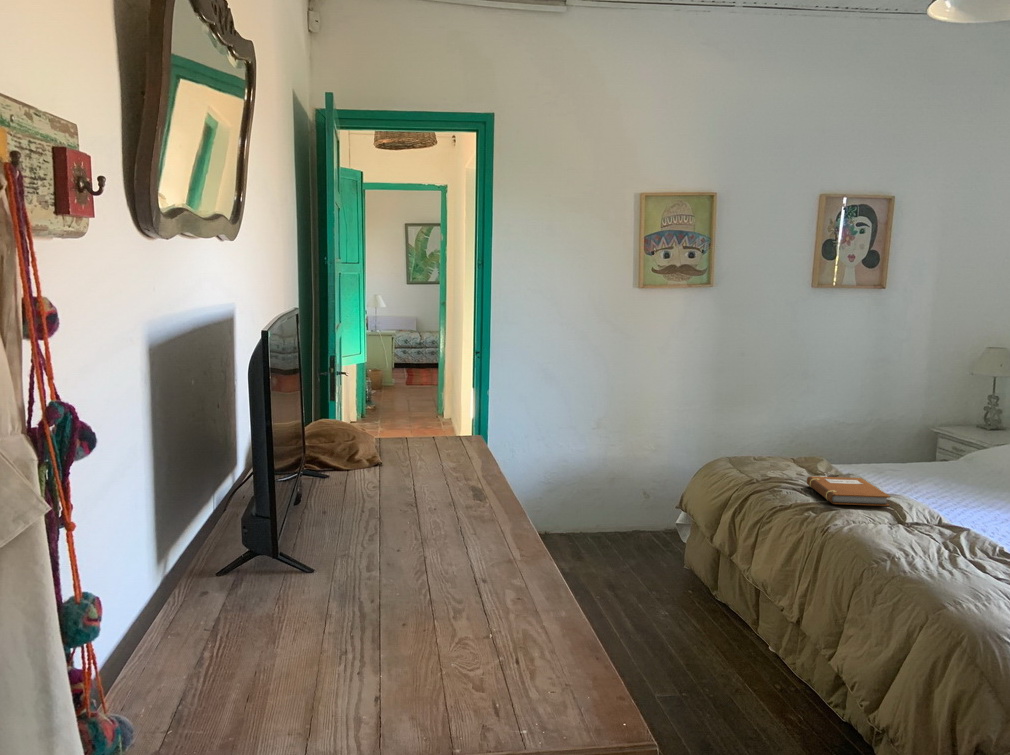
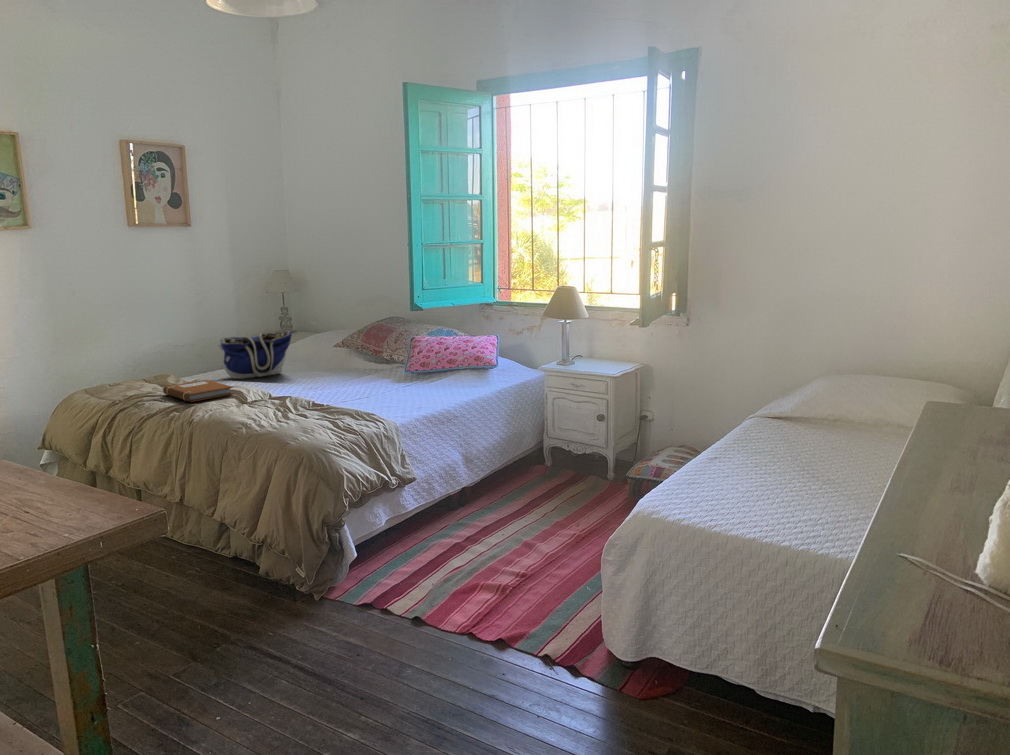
tote bag: none [886,429,991,487] -> present [218,330,292,379]

